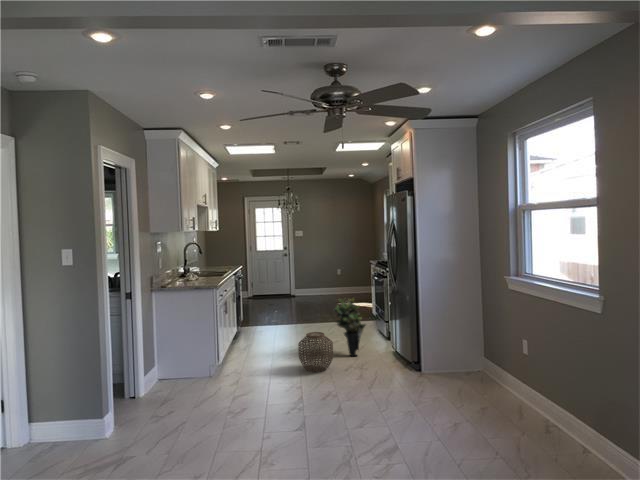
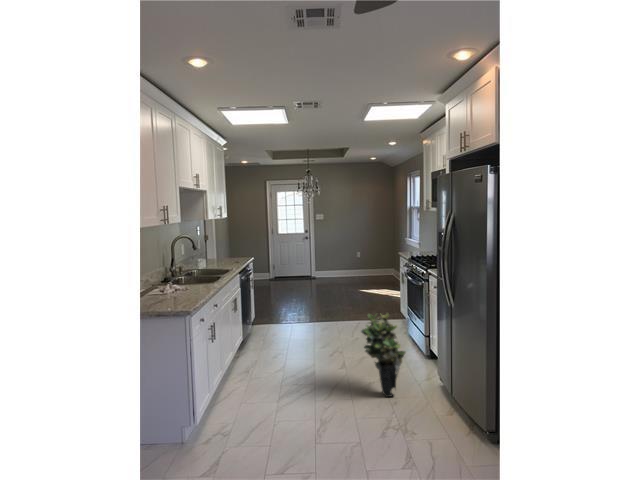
woven basket: present [298,332,333,372] -> none [312,374,363,438]

